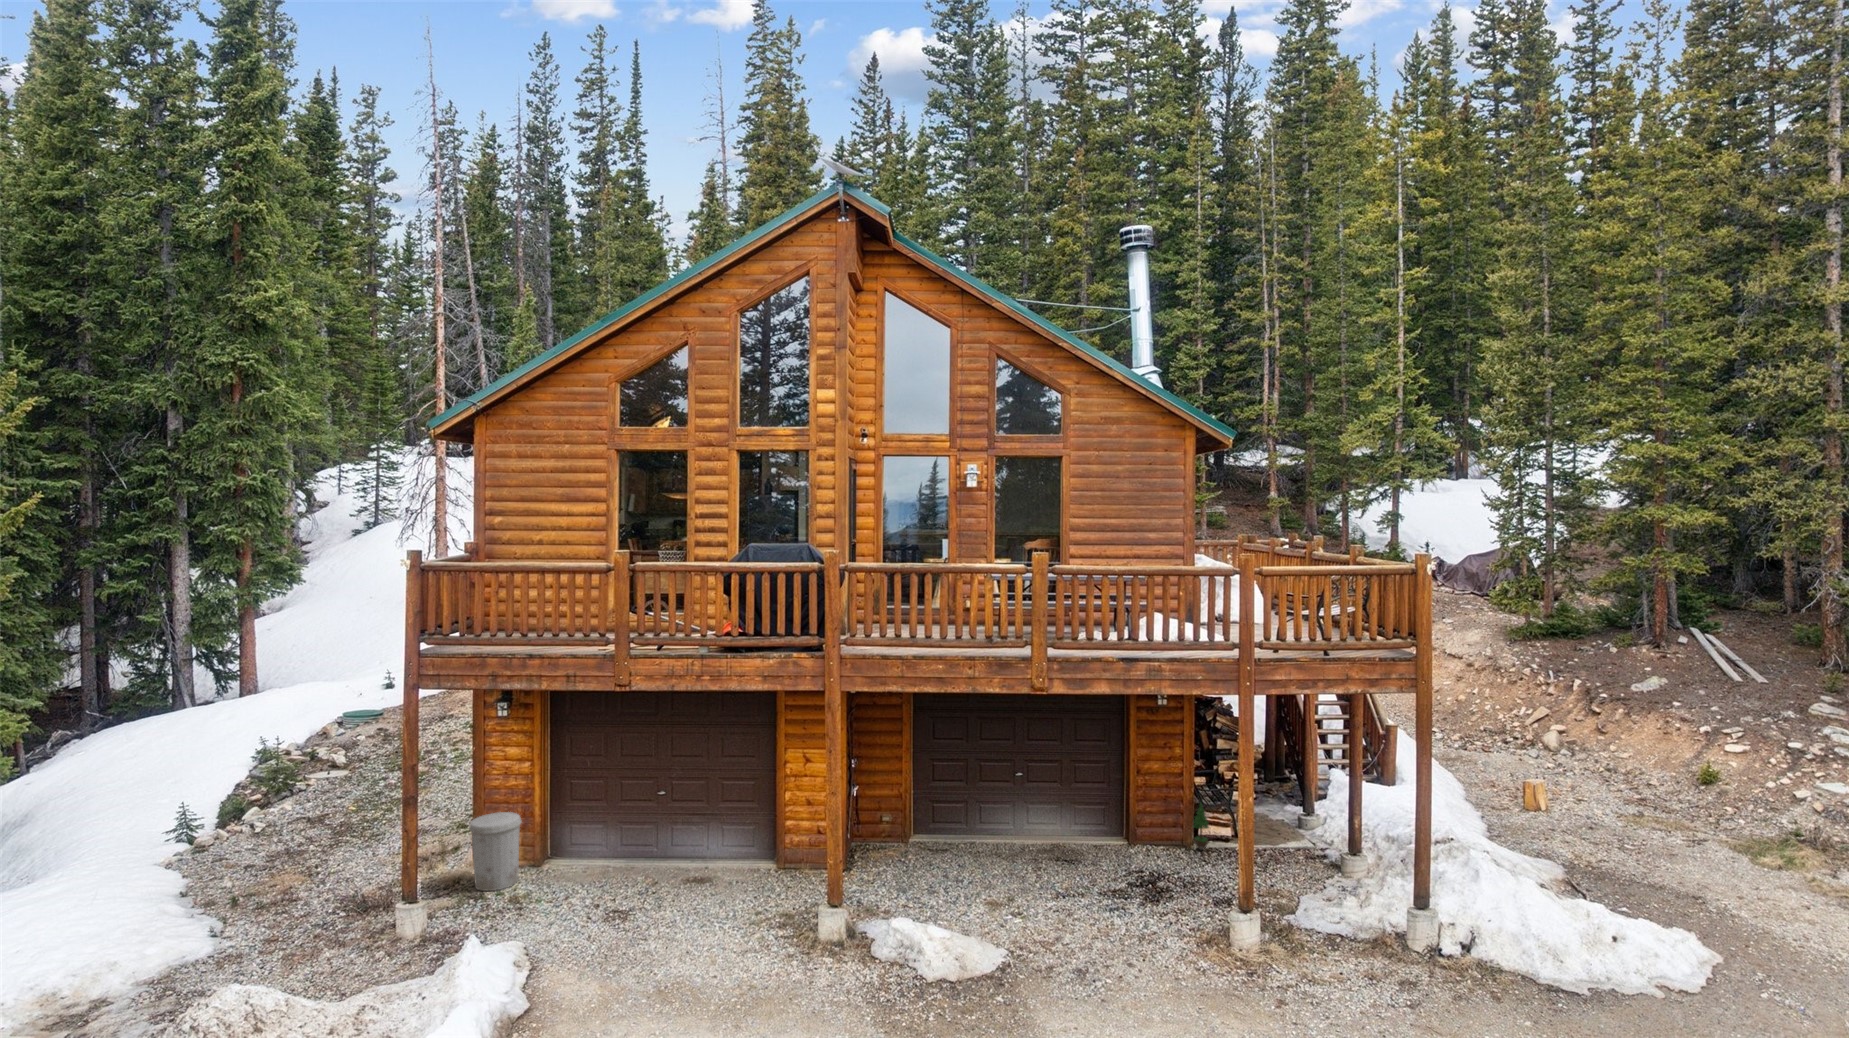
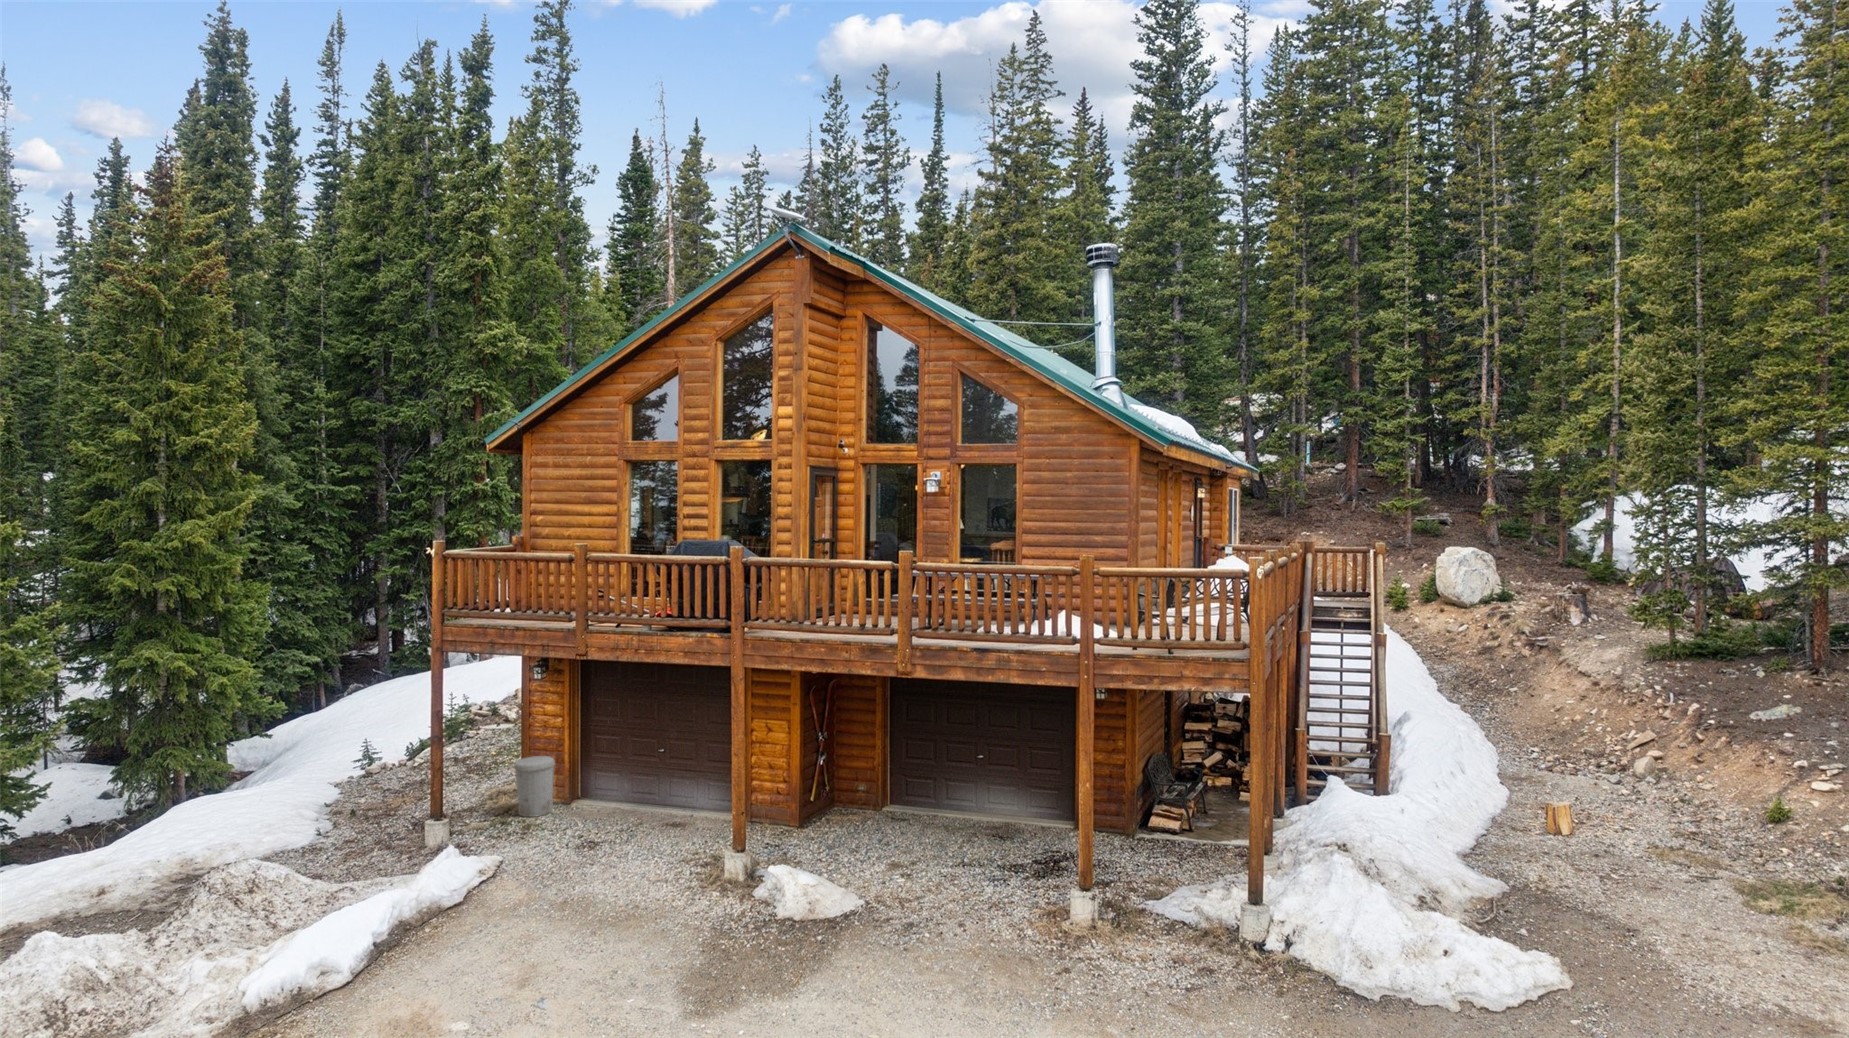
potted tree: present [1193,804,1209,850] -> none [1124,793,1142,840]

